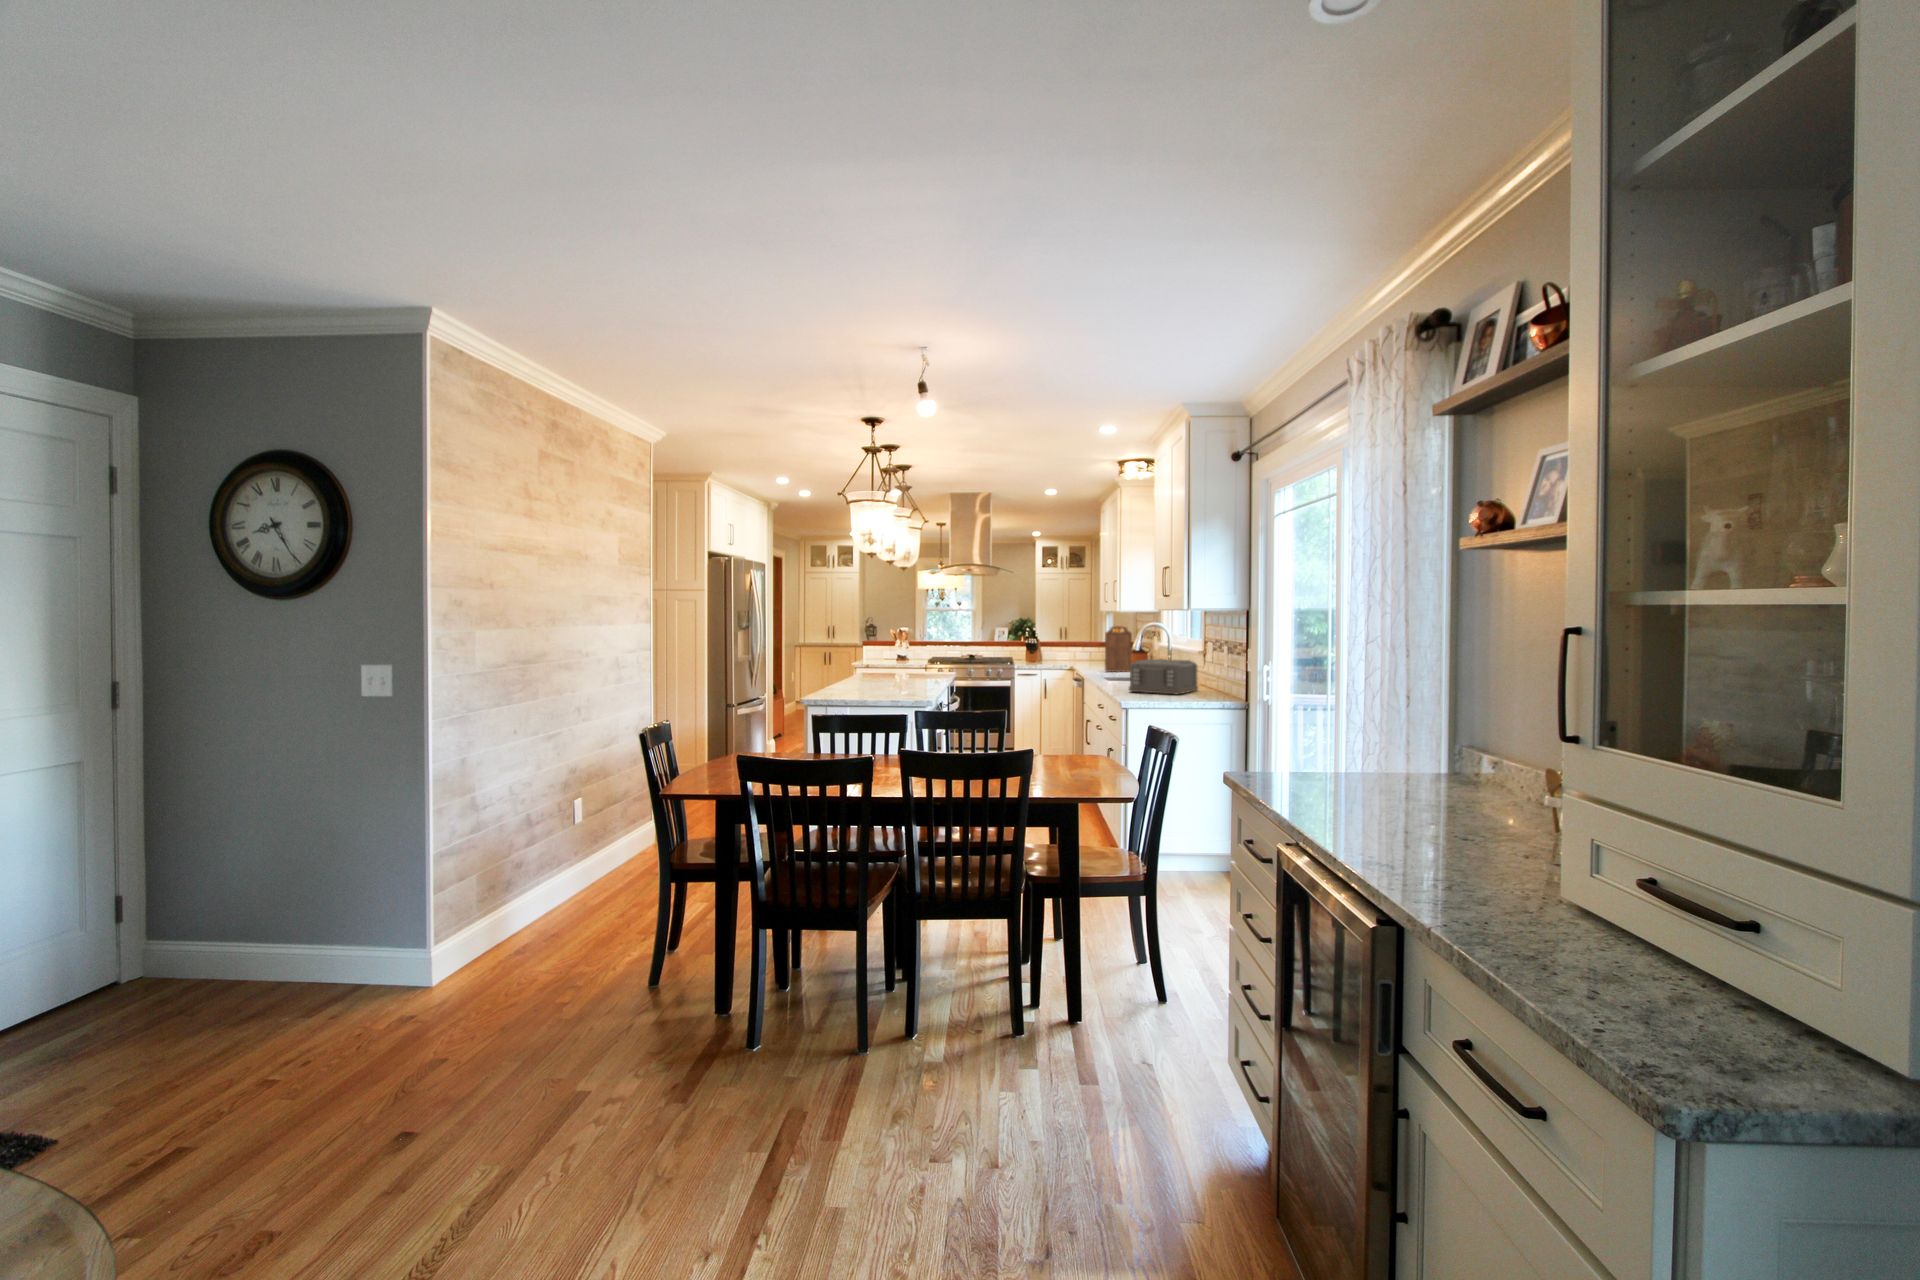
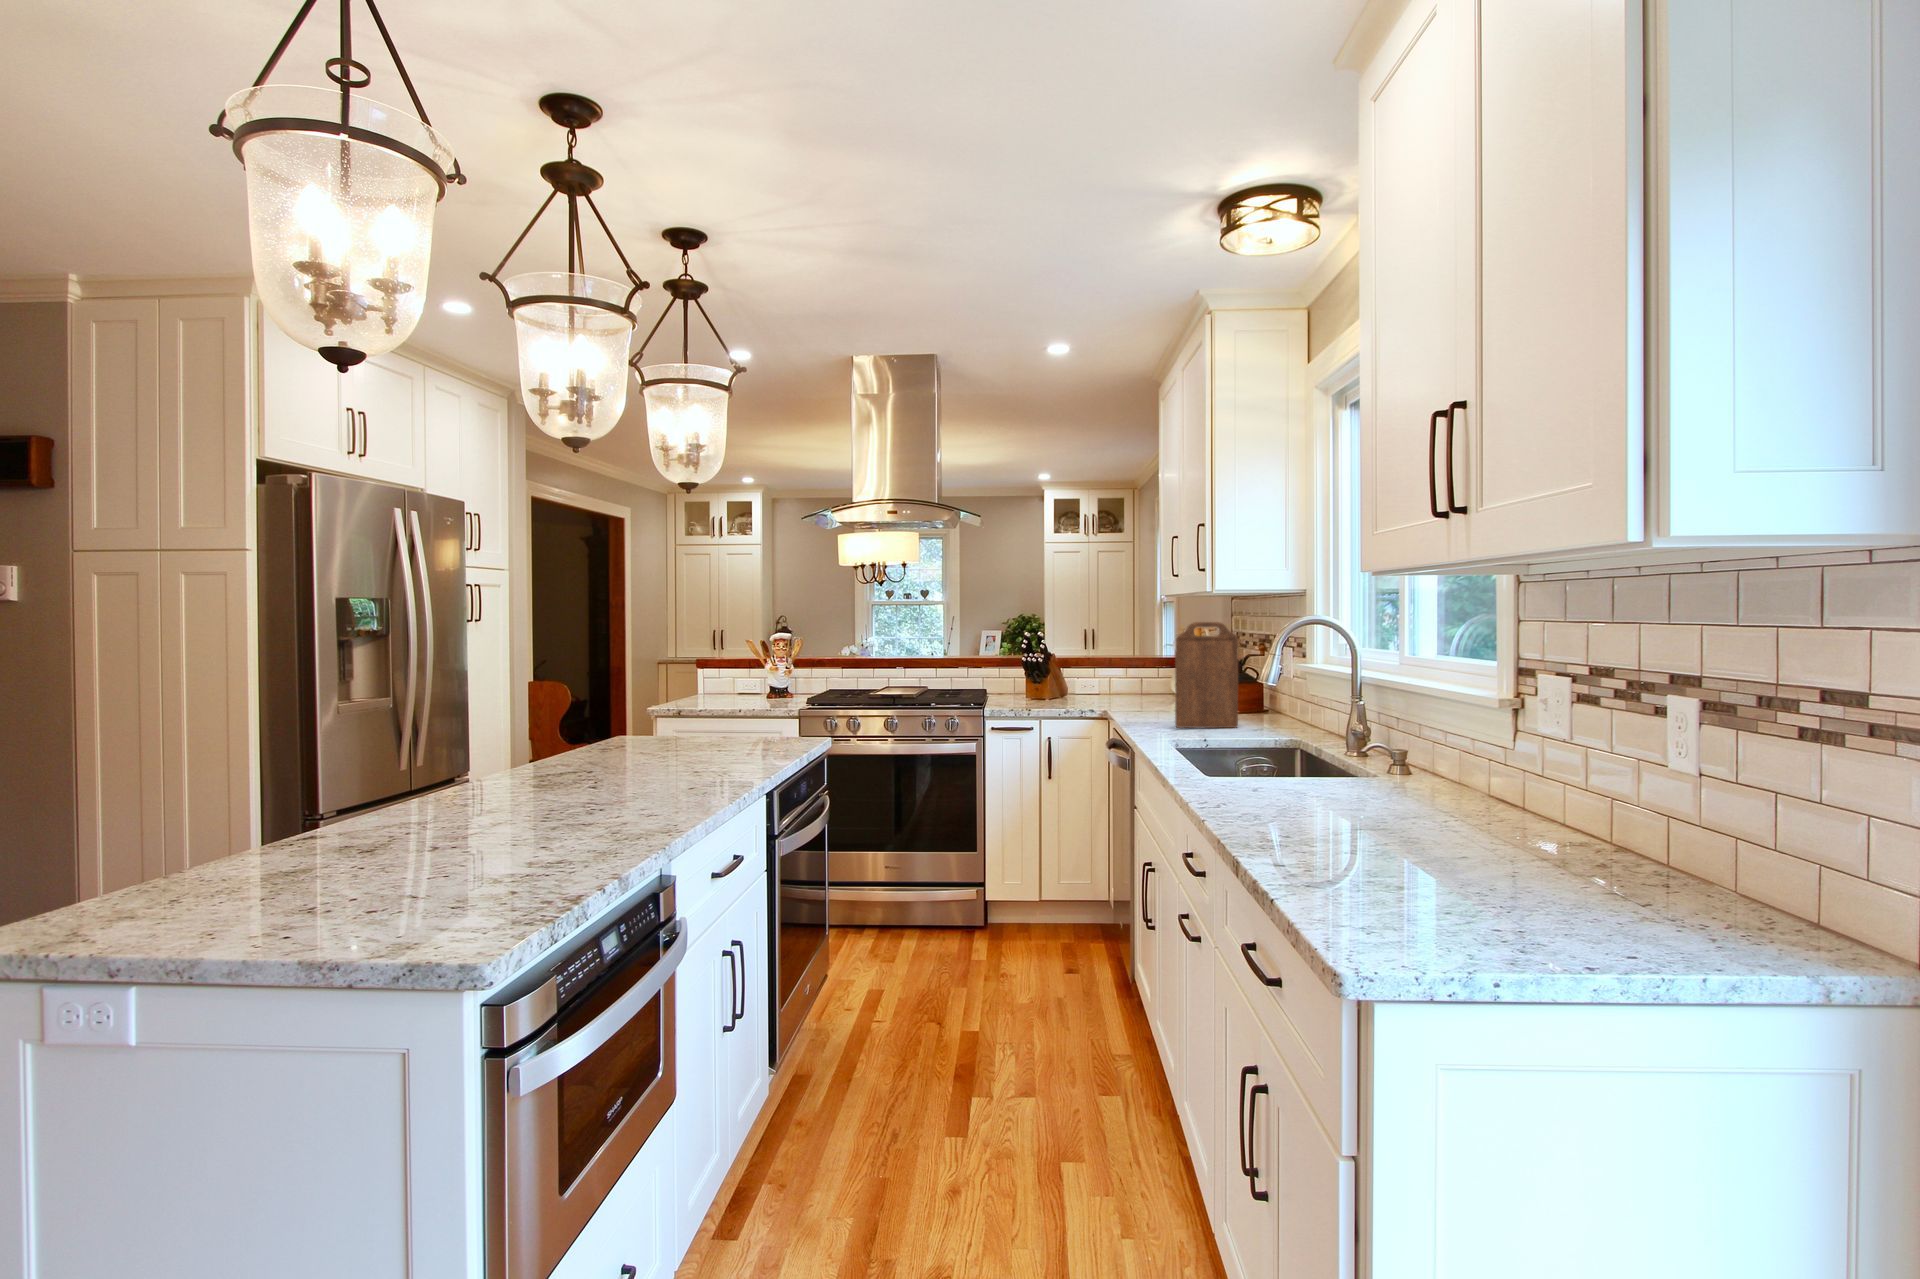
toaster: present [1129,659,1198,694] -> none [1303,726,1551,891]

